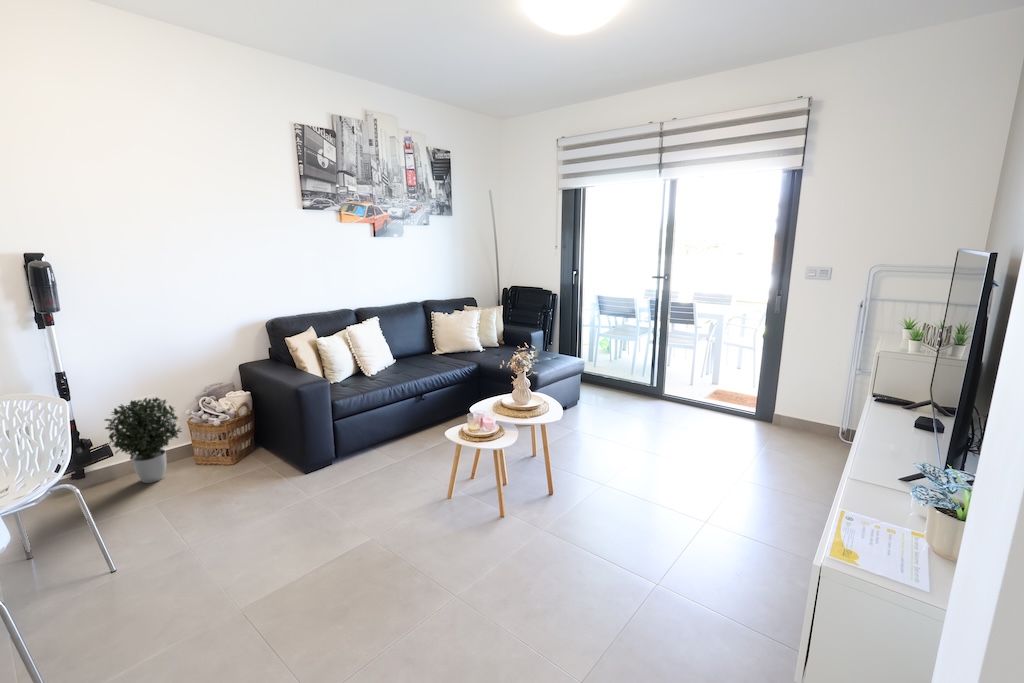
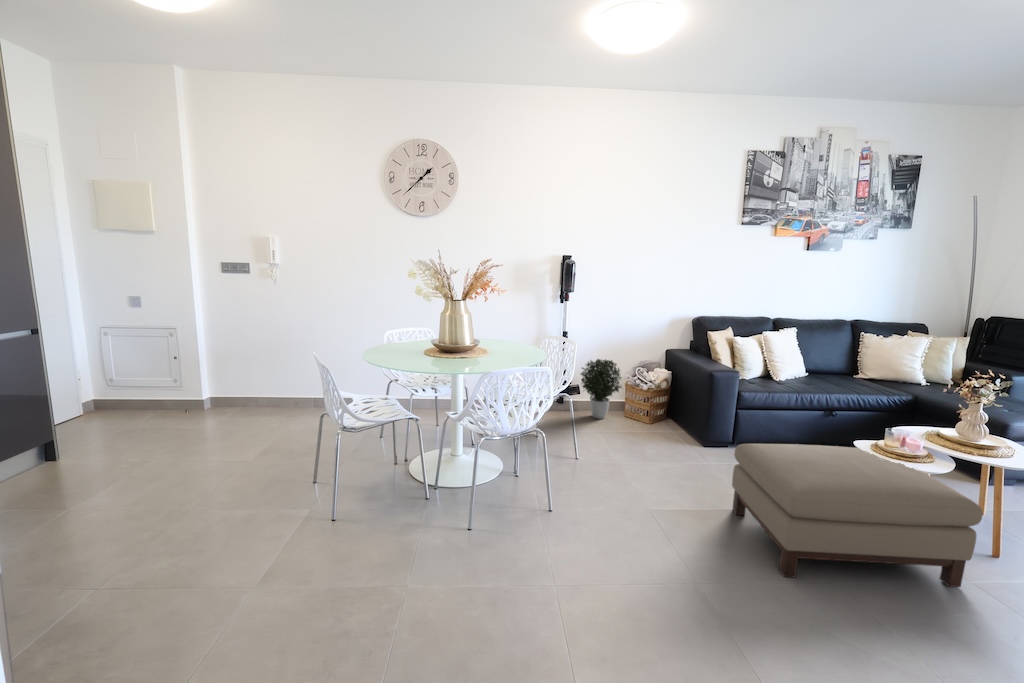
ottoman: none [335,435,545,623] -> present [732,444,983,587]

